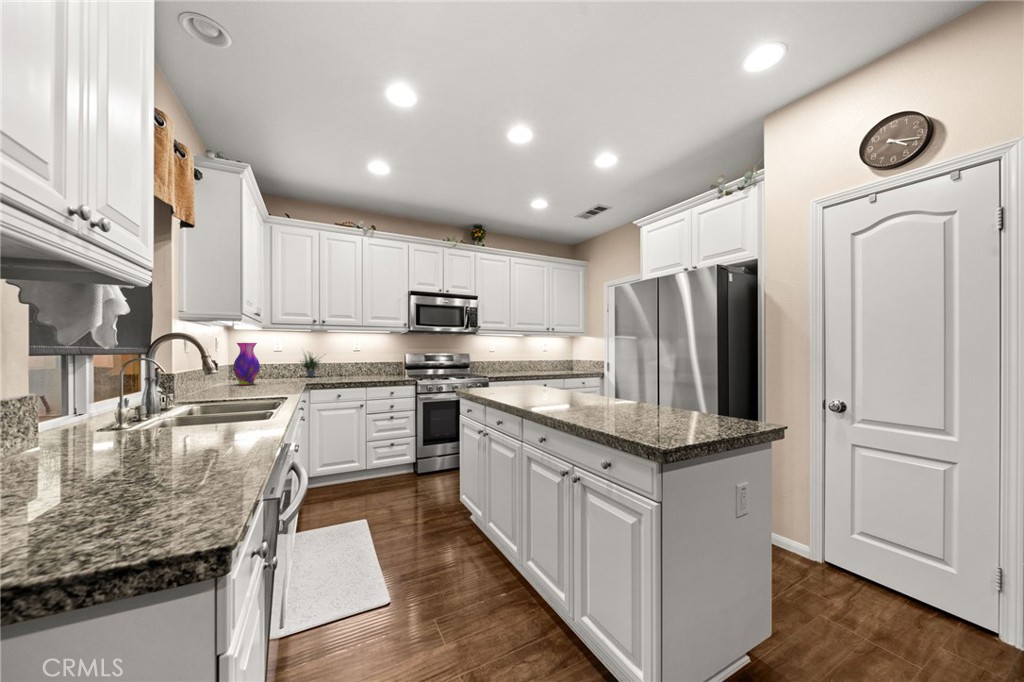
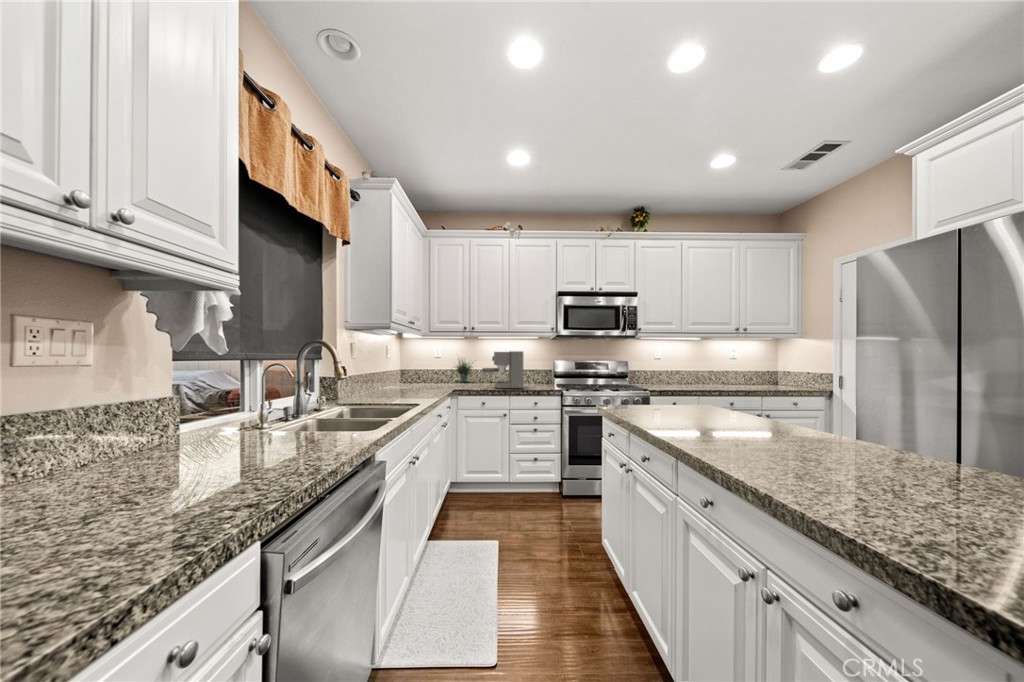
vase: present [233,343,260,385] -> none [392,349,413,388]
coffee maker: none [338,345,380,381] -> present [482,351,524,389]

